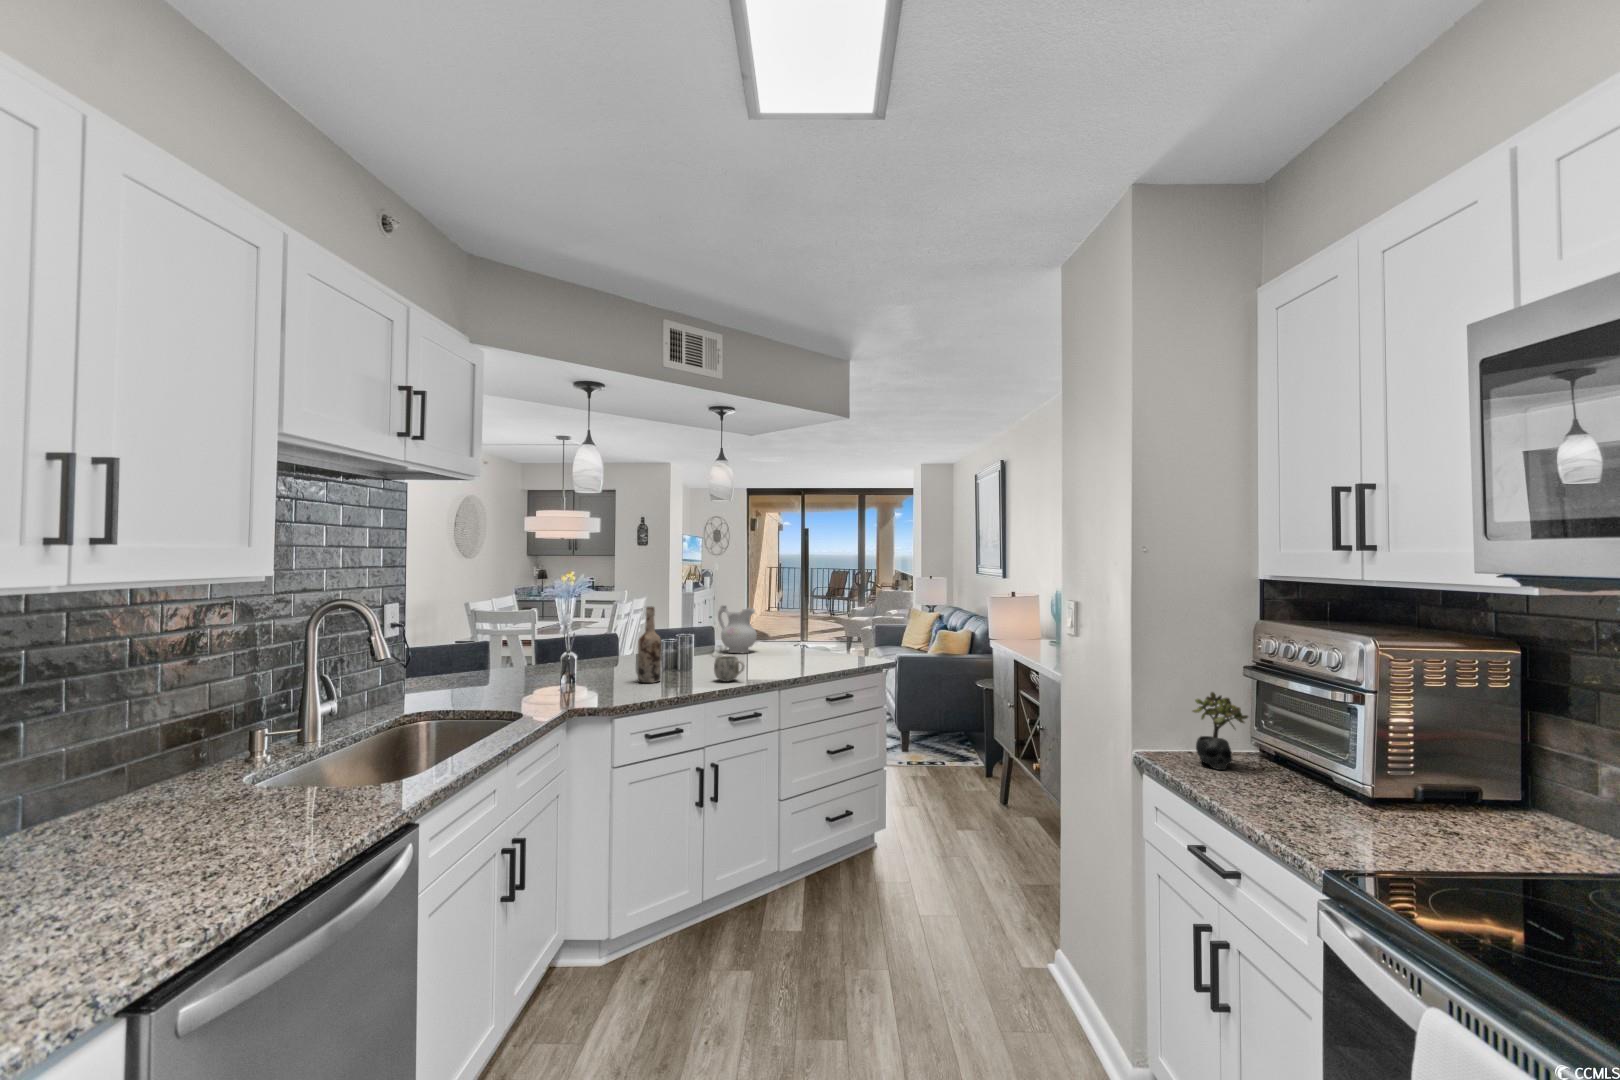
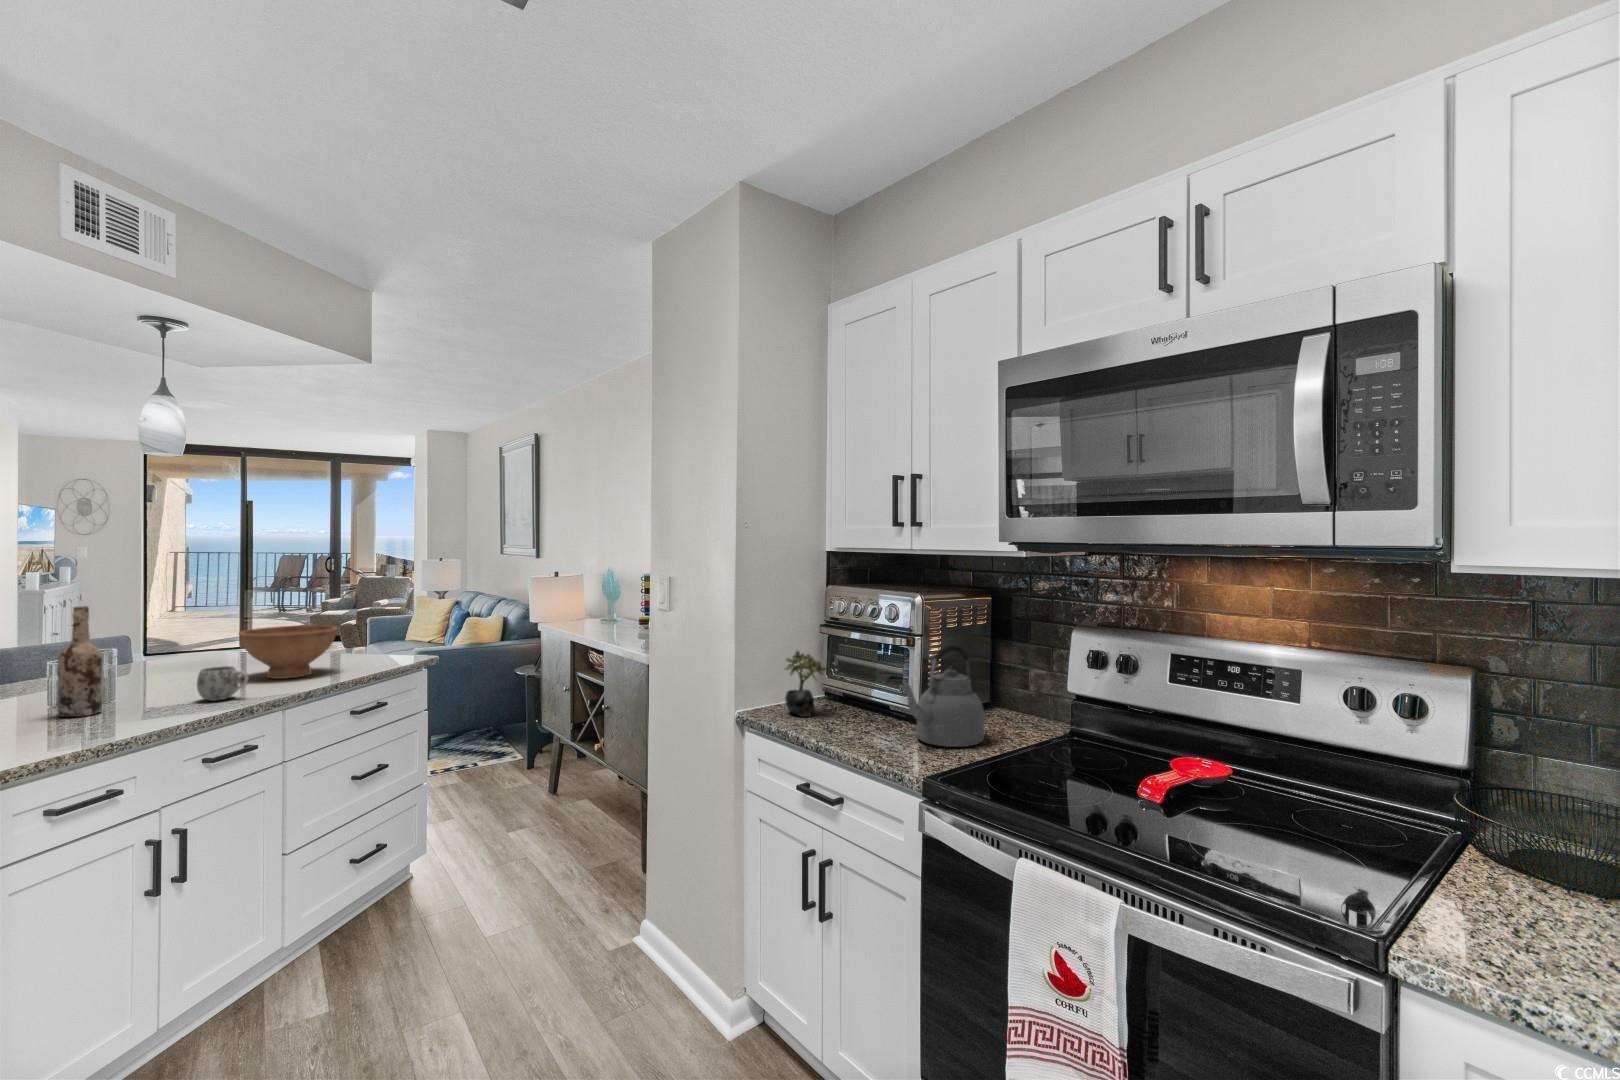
ceramic pitcher: present [718,606,757,653] -> none [168,602,235,665]
bowl: none [748,628,814,669] -> present [239,625,338,679]
kettle: none [1319,707,1468,847] -> present [899,645,984,747]

